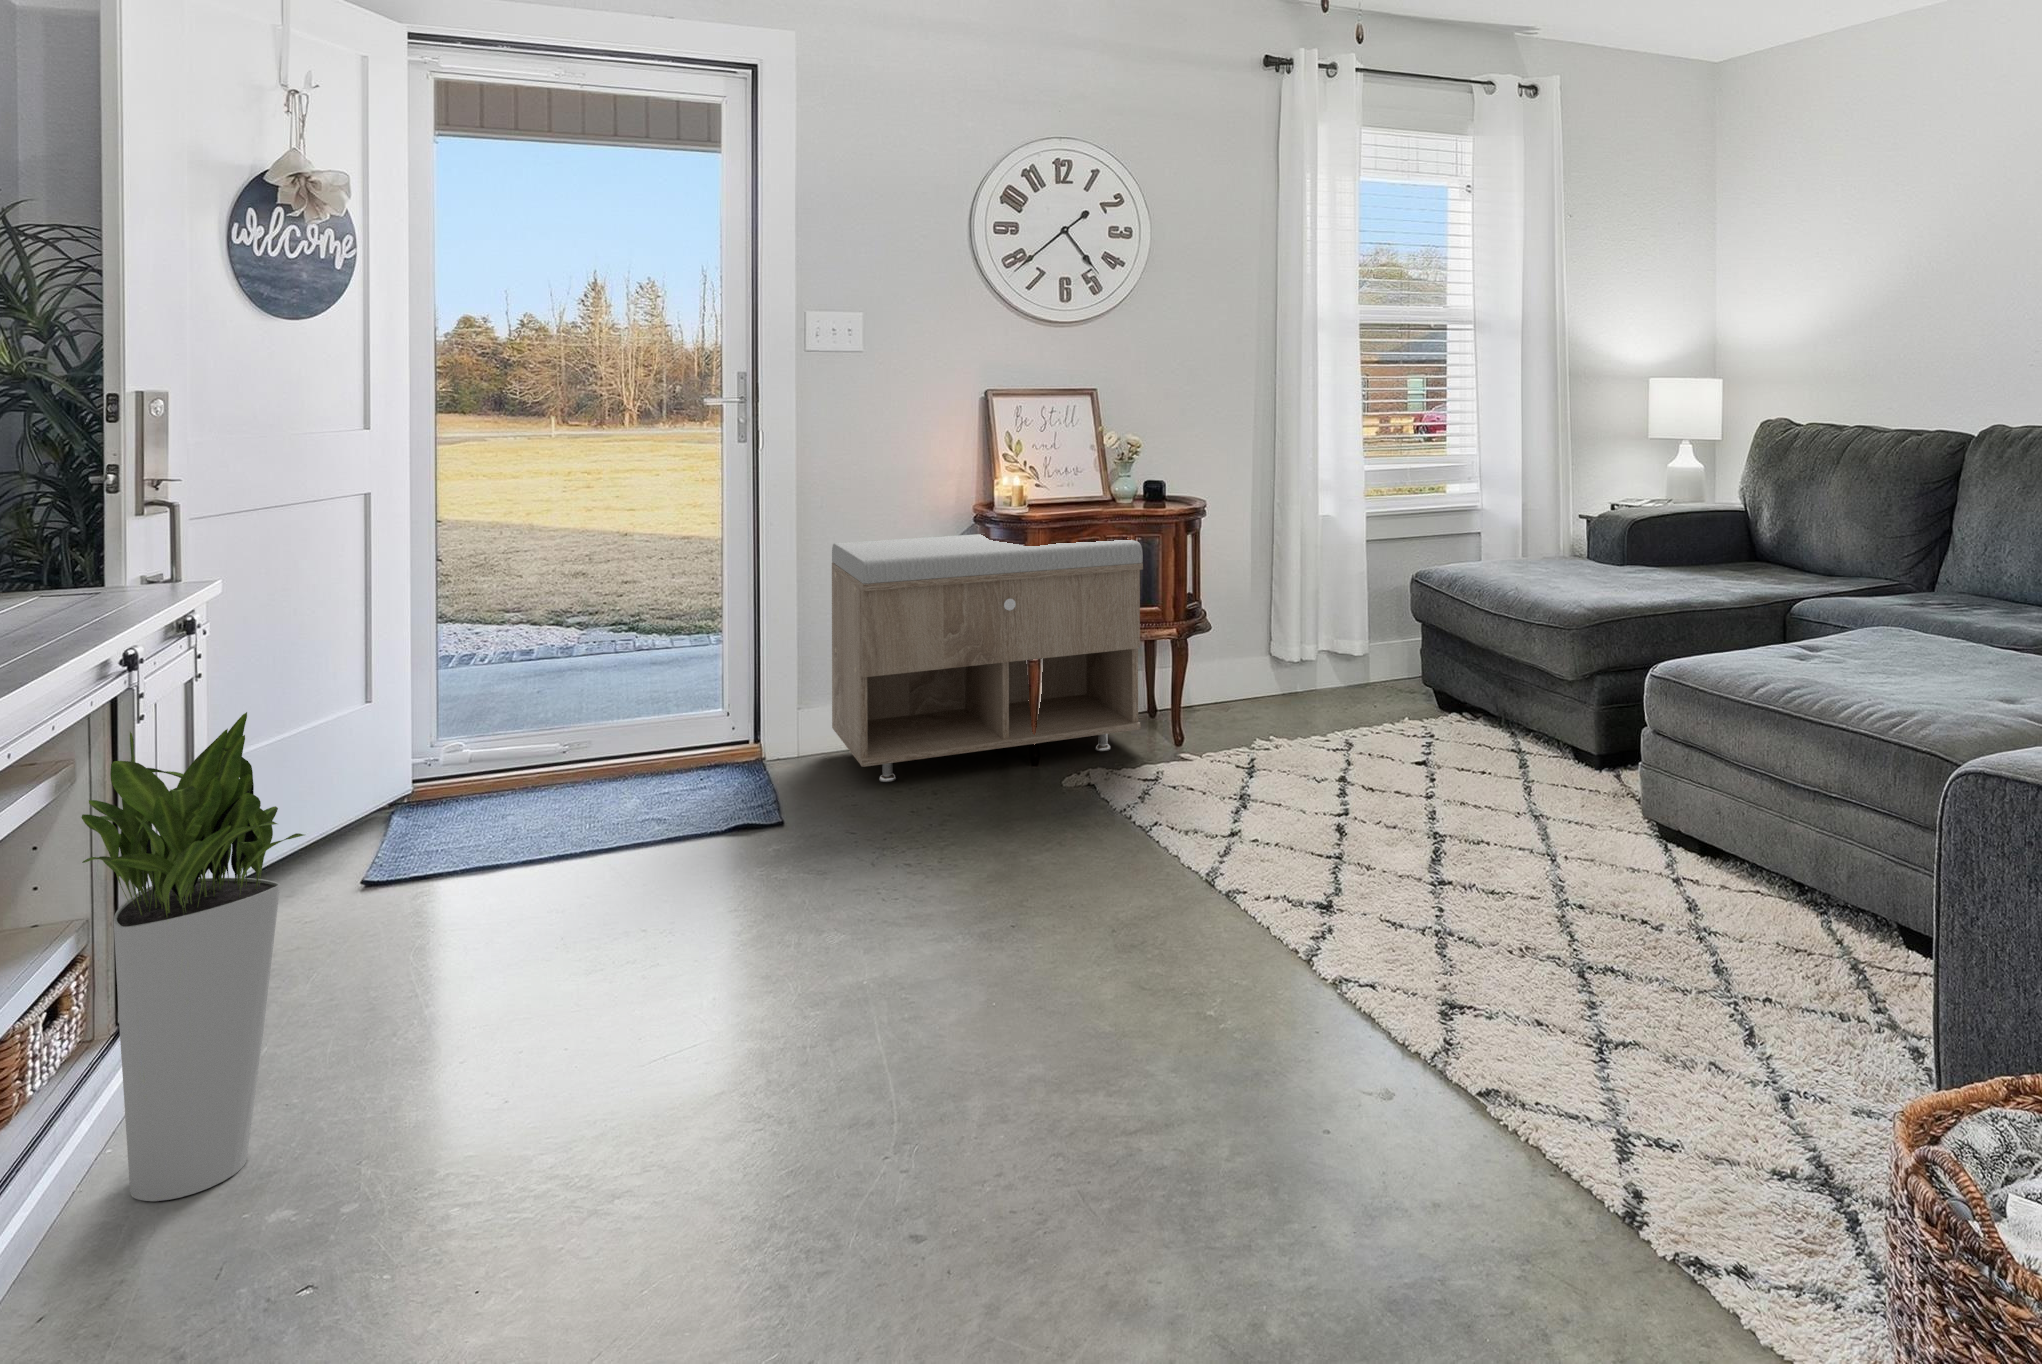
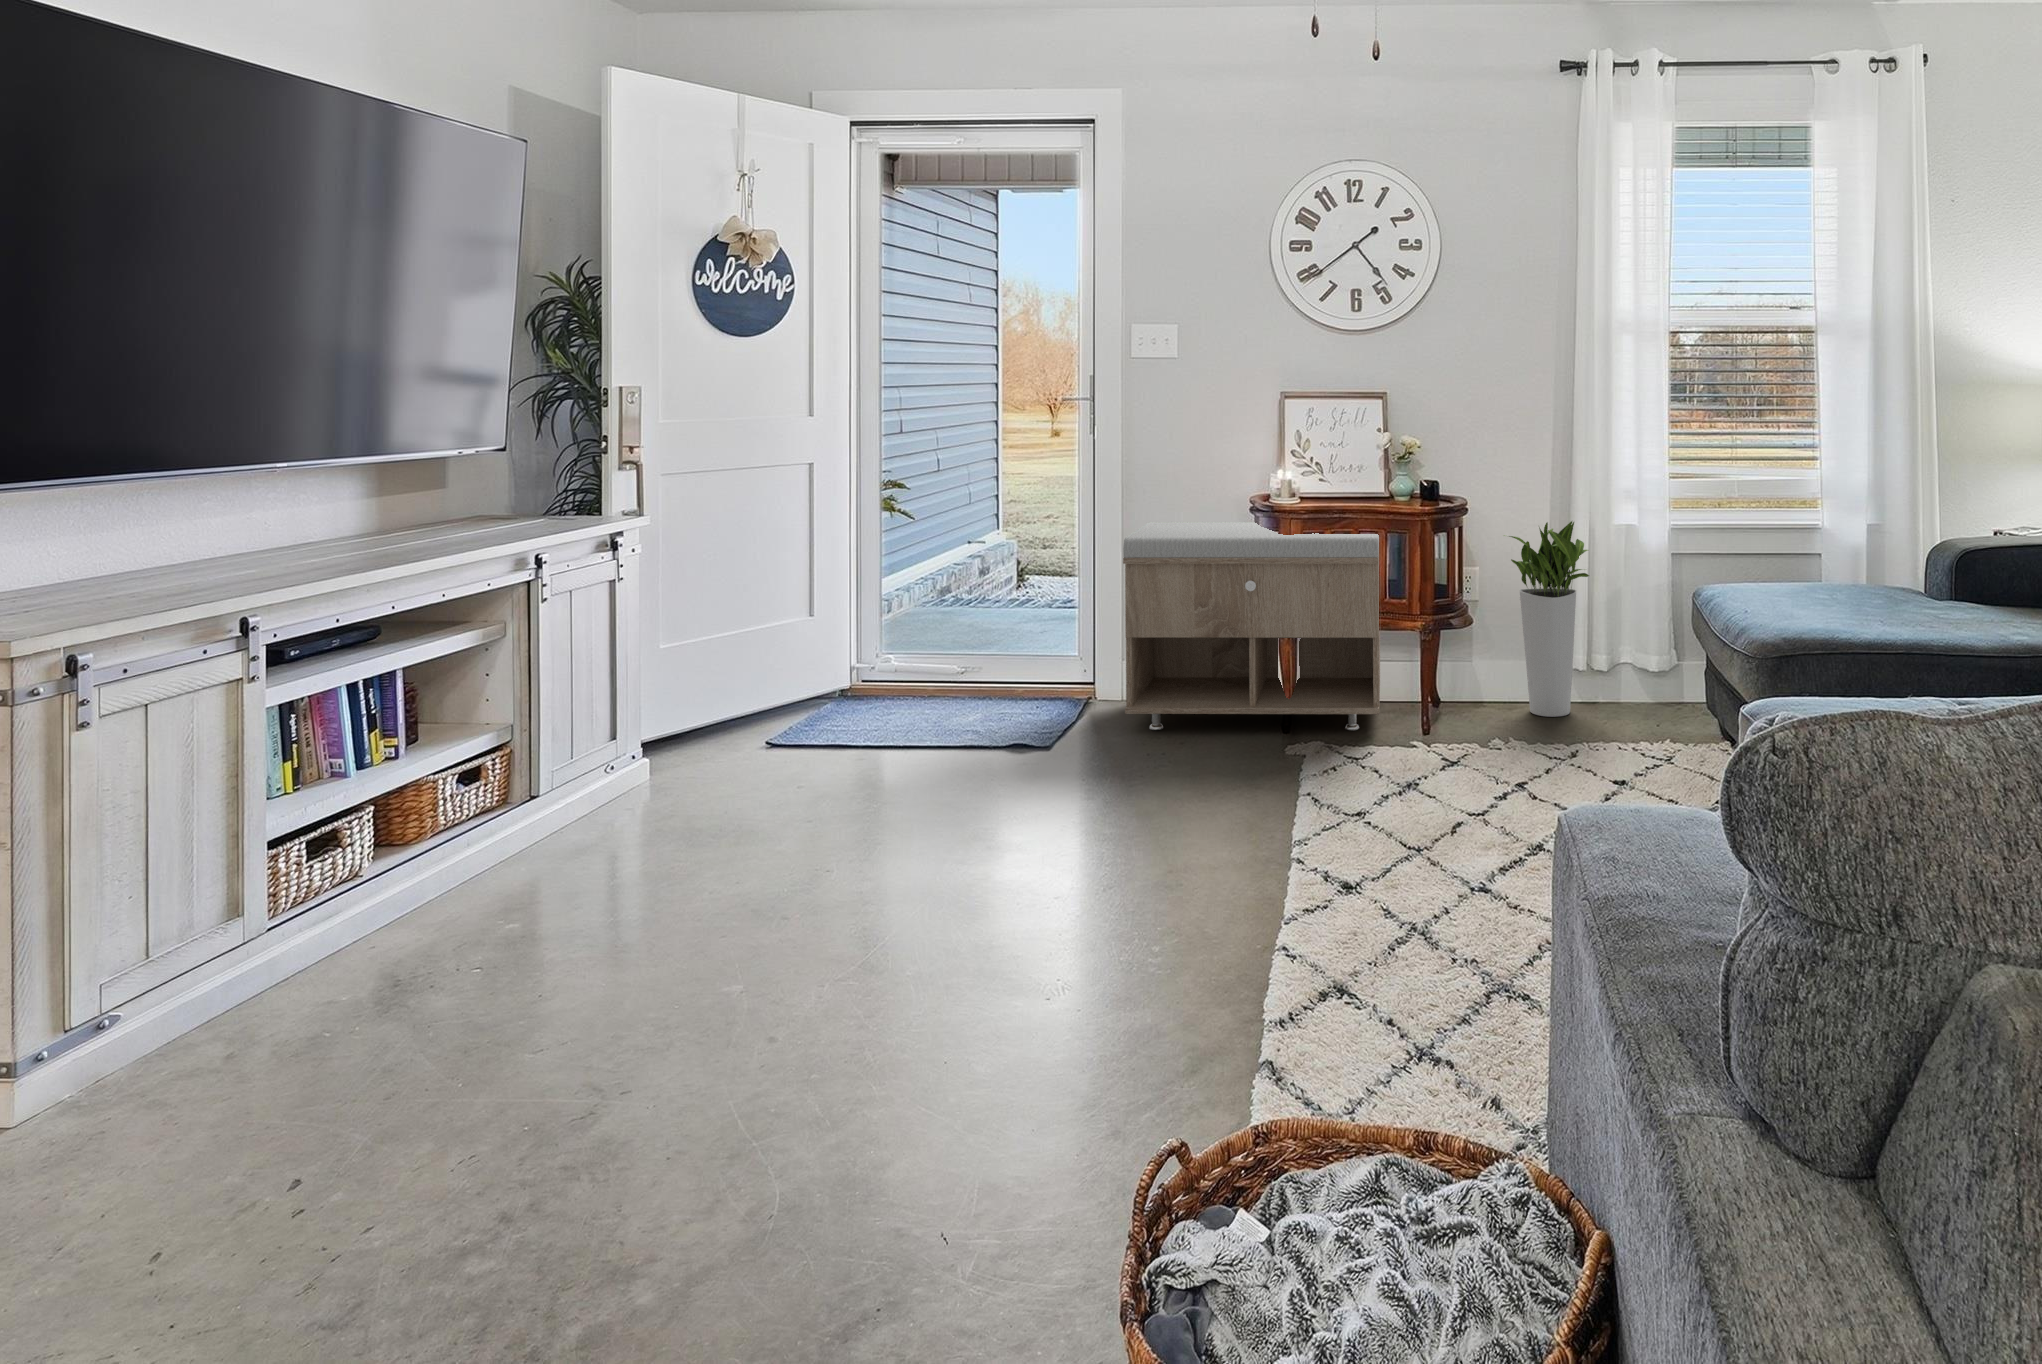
planter: present [81,712,304,1201] -> present [1509,521,1589,717]

